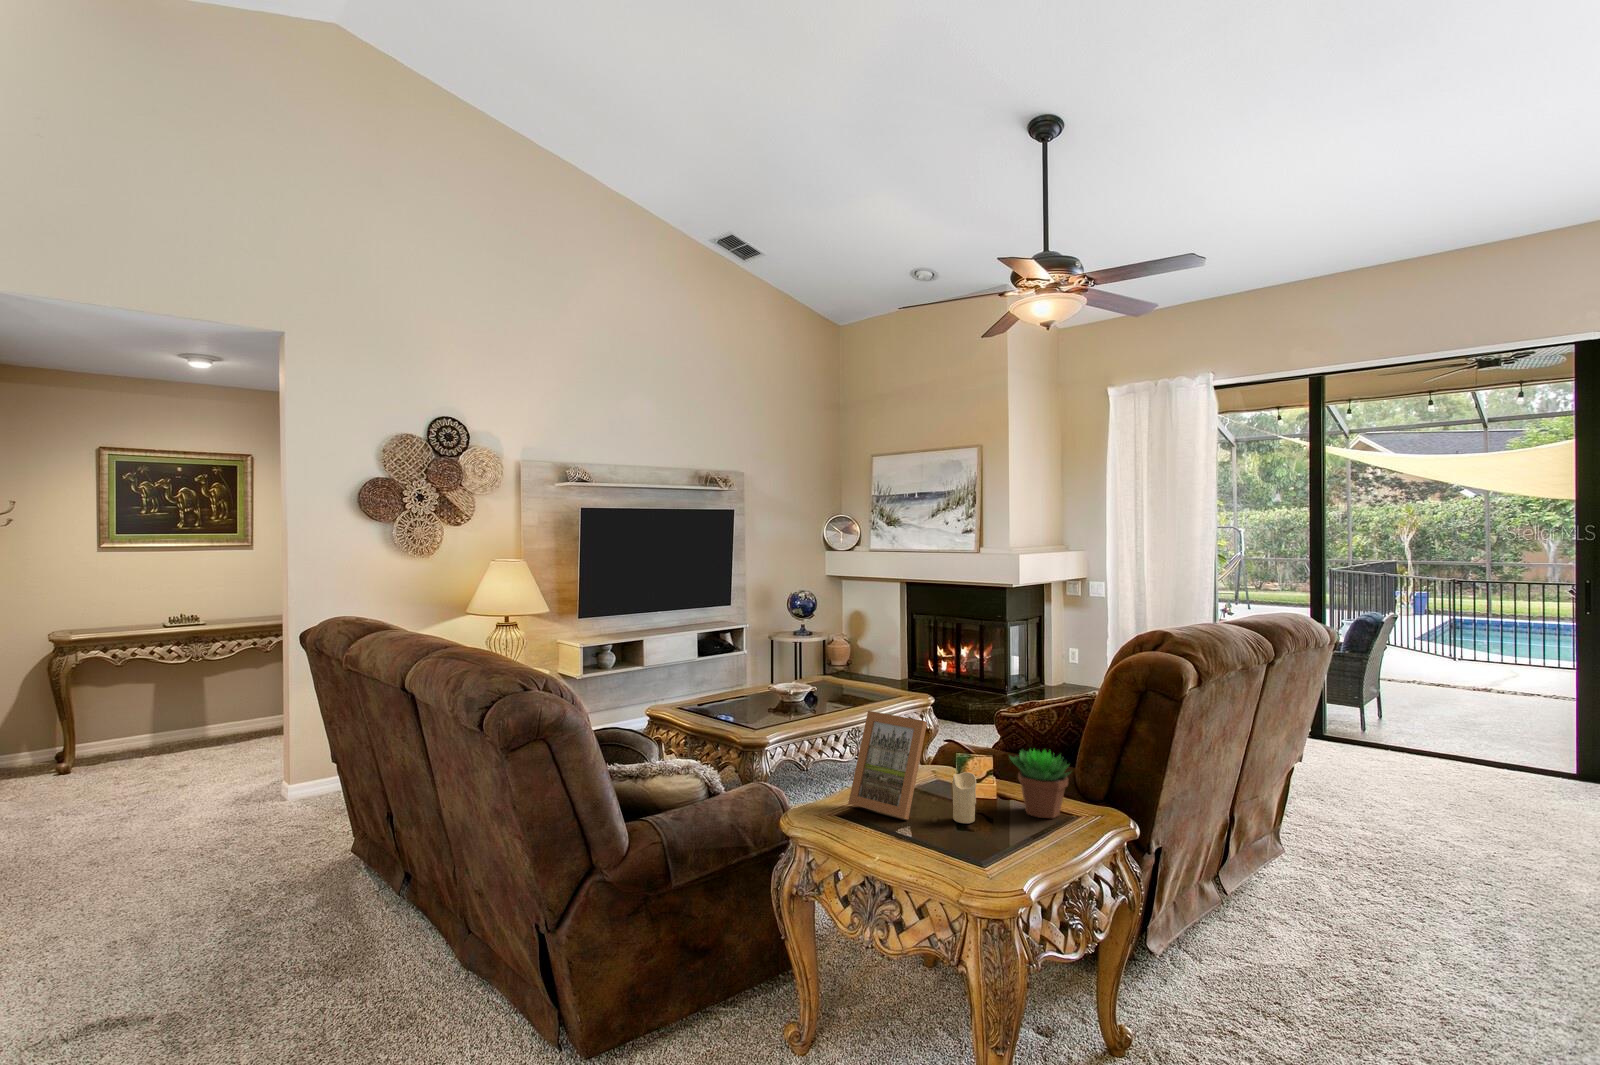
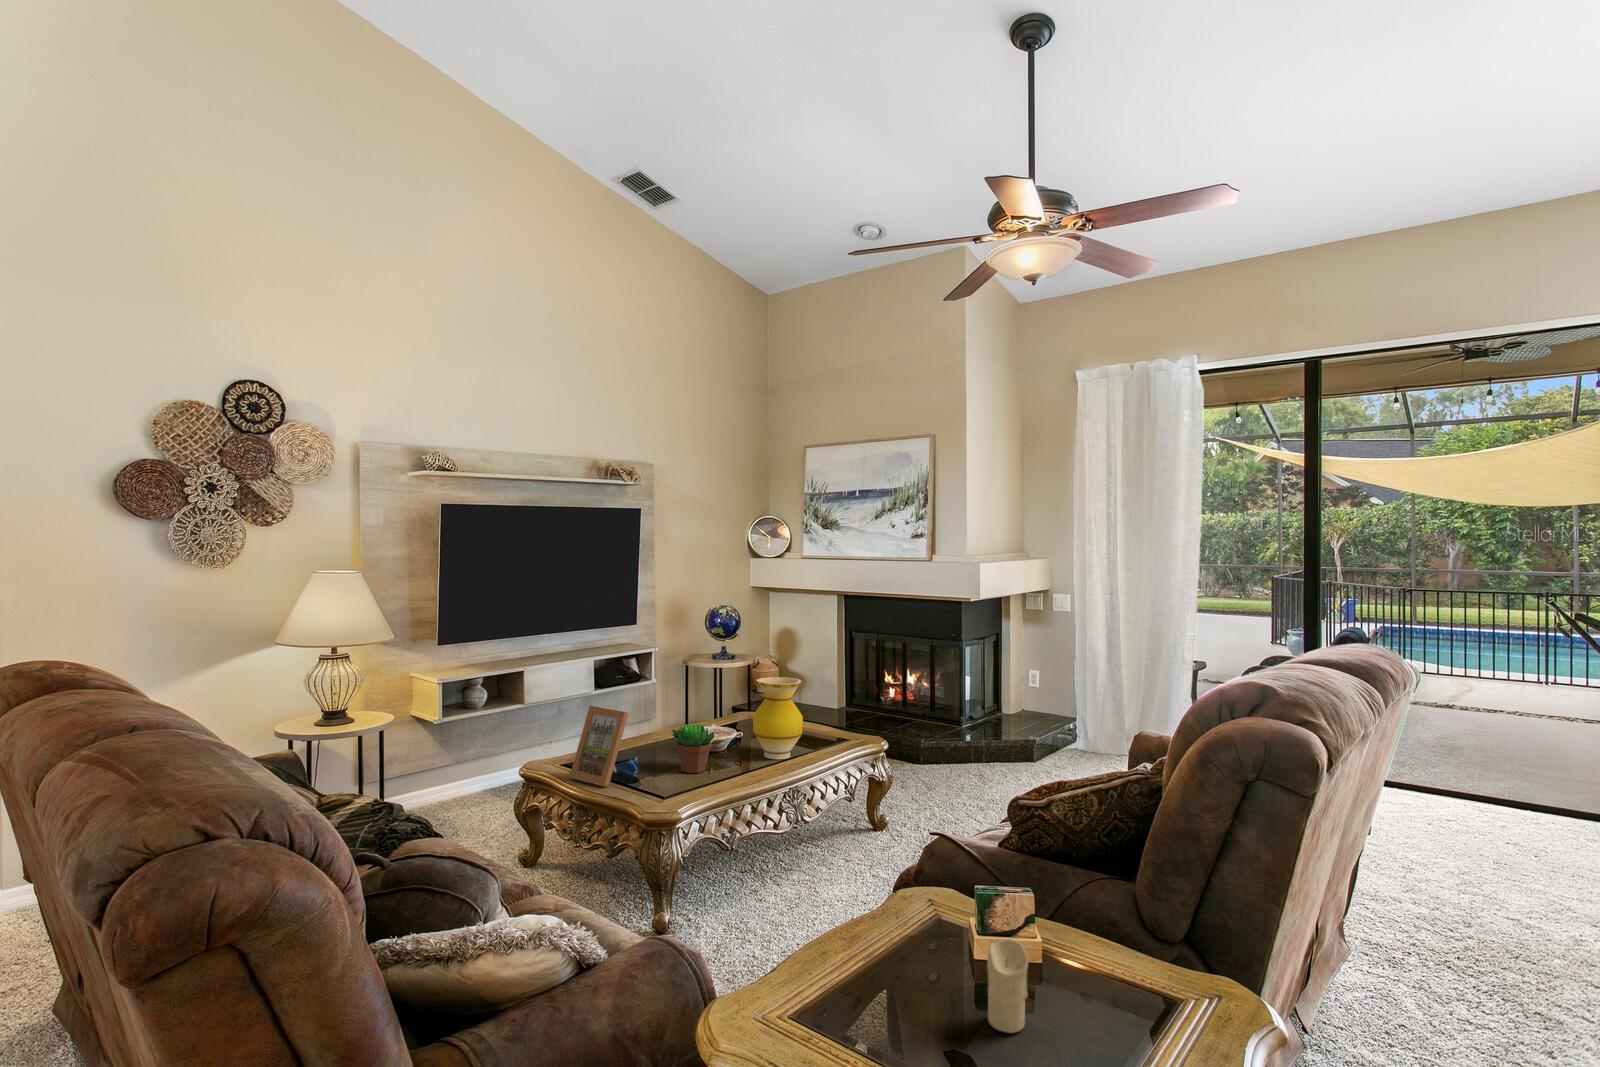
vase: none [824,643,863,706] -> present [753,677,803,759]
picture frame: present [848,711,927,819] -> present [570,706,628,786]
succulent plant: present [1009,749,1071,818] -> present [672,724,714,773]

